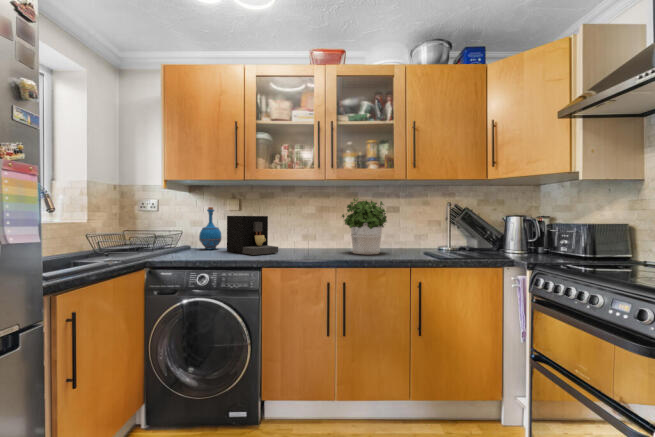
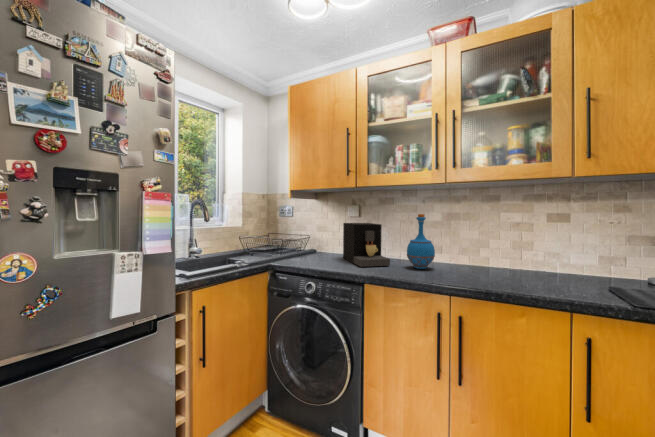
potted plant: present [342,198,387,255] -> none [468,204,540,280]
bottle: present [199,207,221,250] -> present [407,214,435,269]

